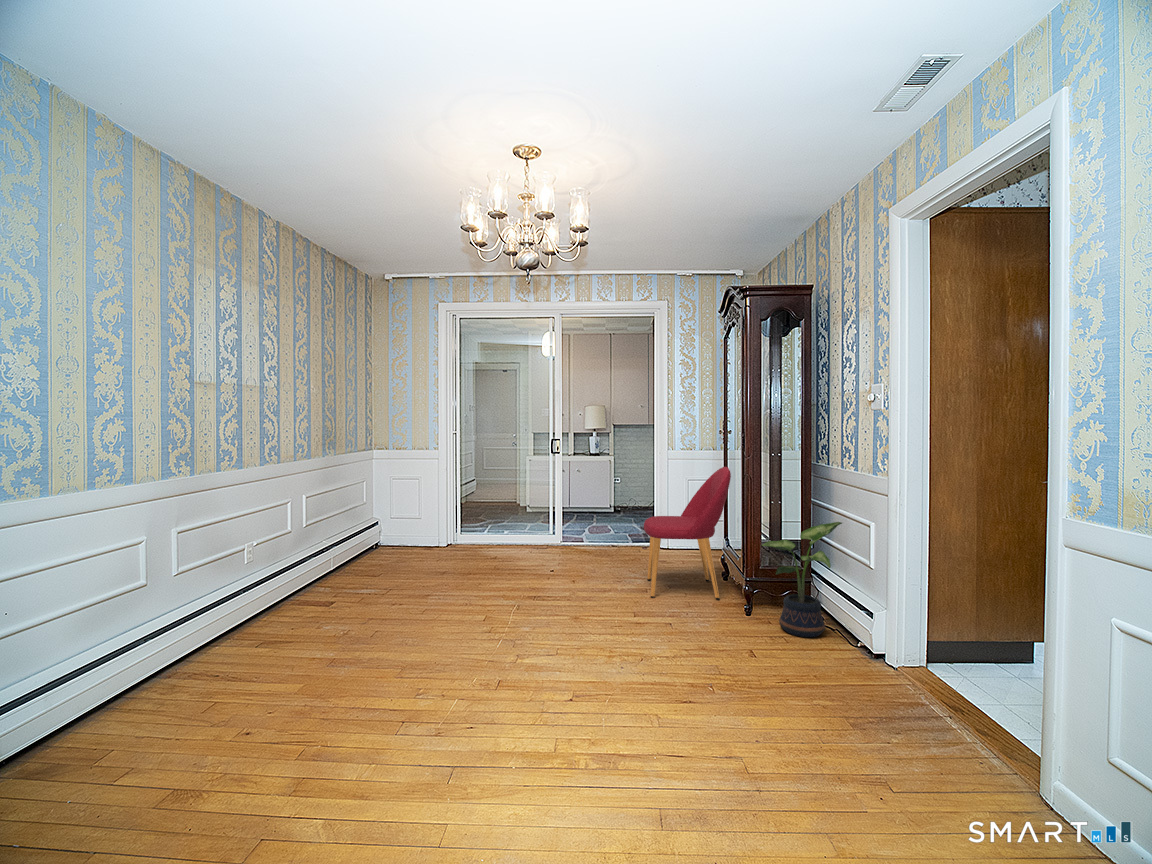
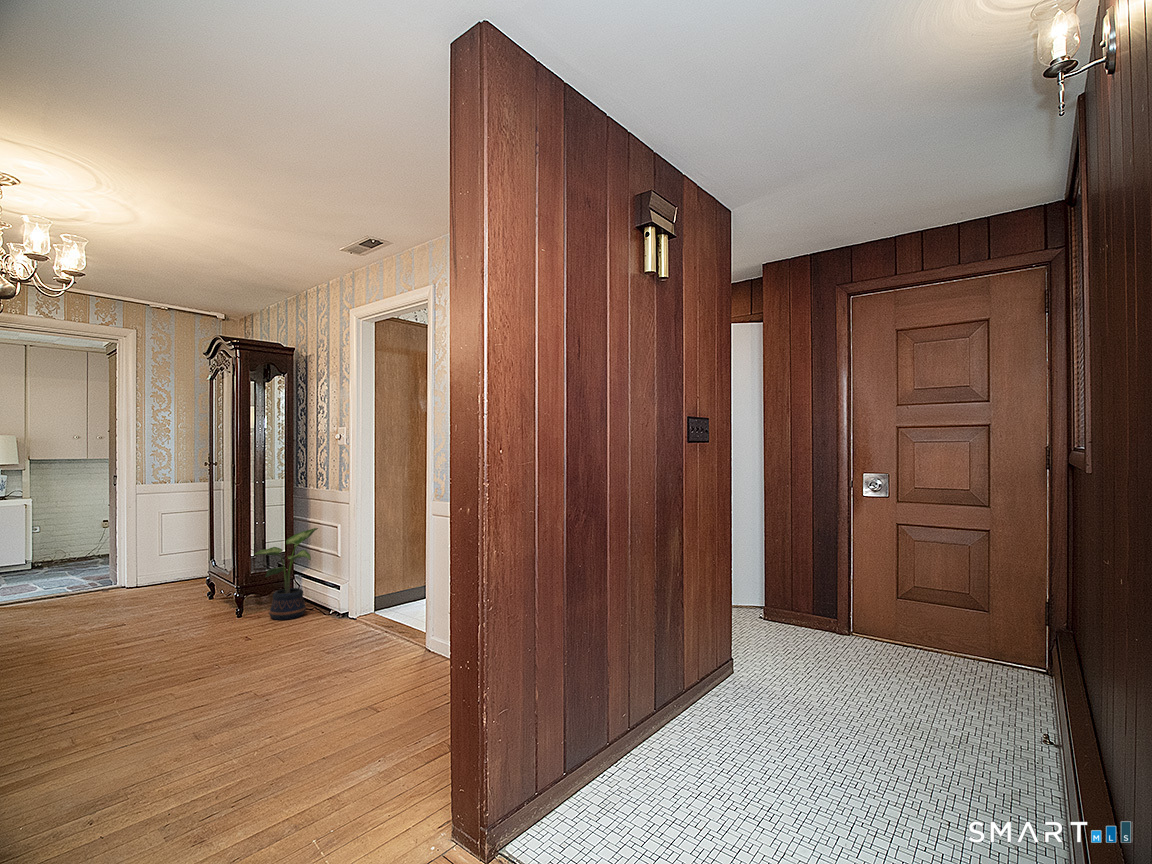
dining chair: present [644,467,731,600] -> none [121,495,221,628]

